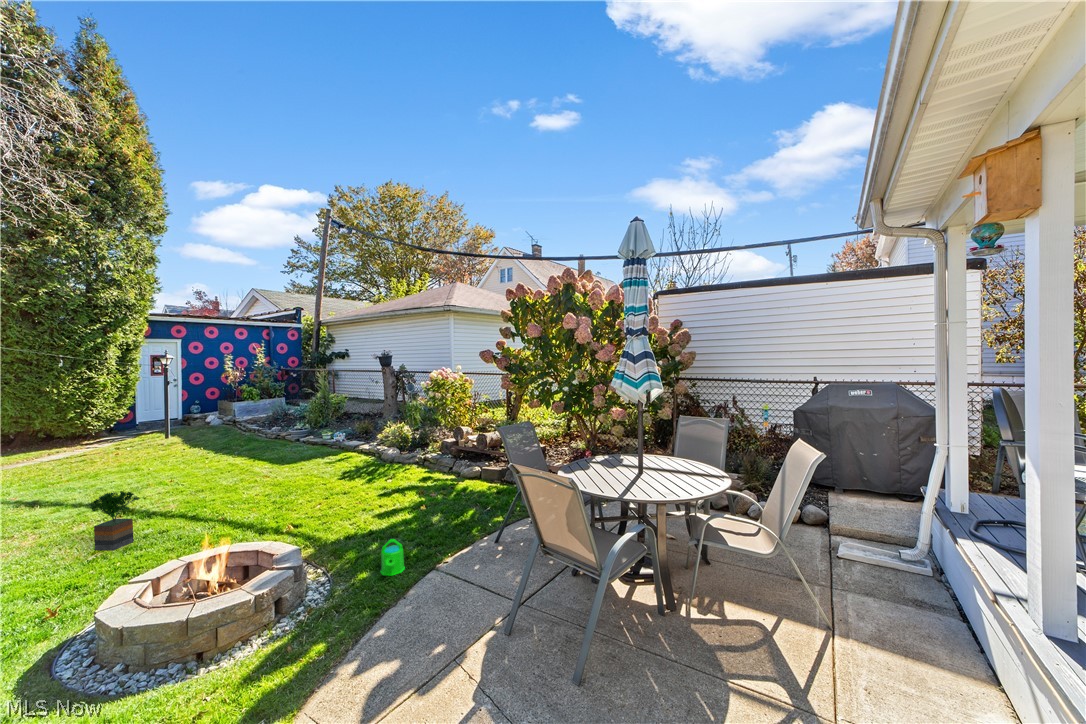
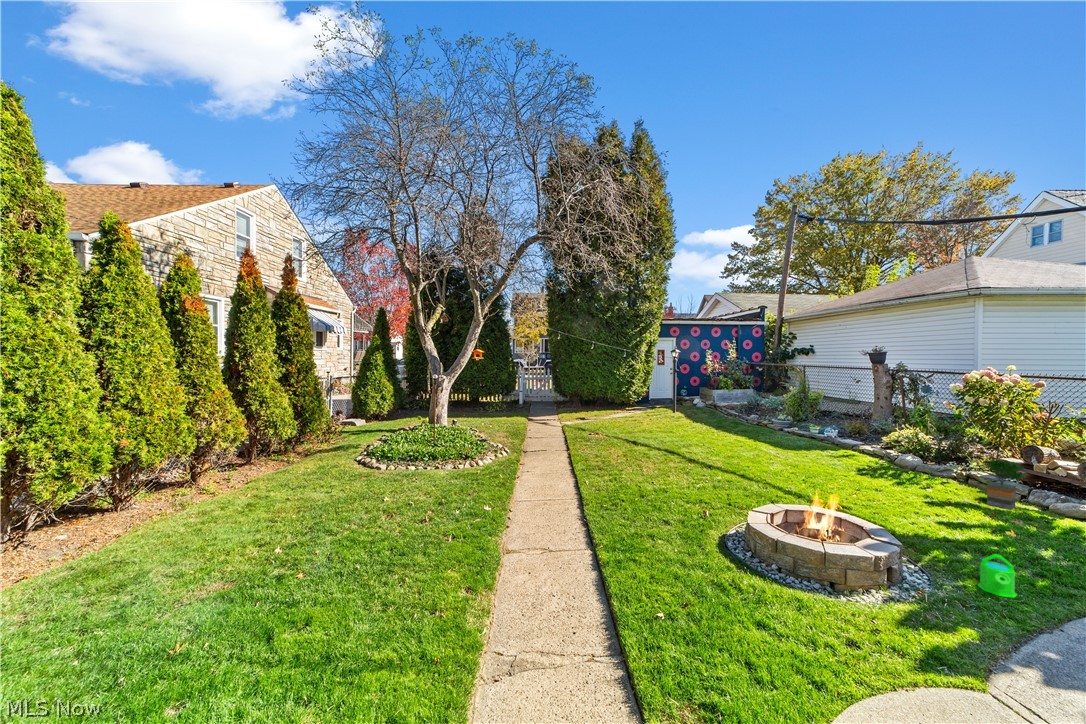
potted tree: present [90,492,139,550] -> present [983,459,1025,510]

